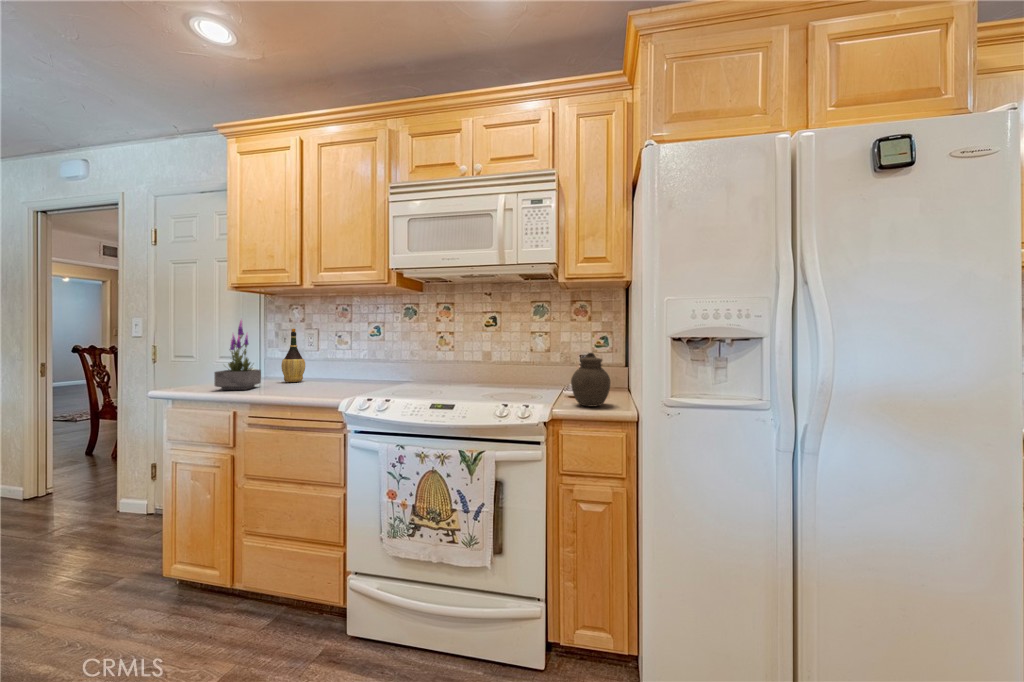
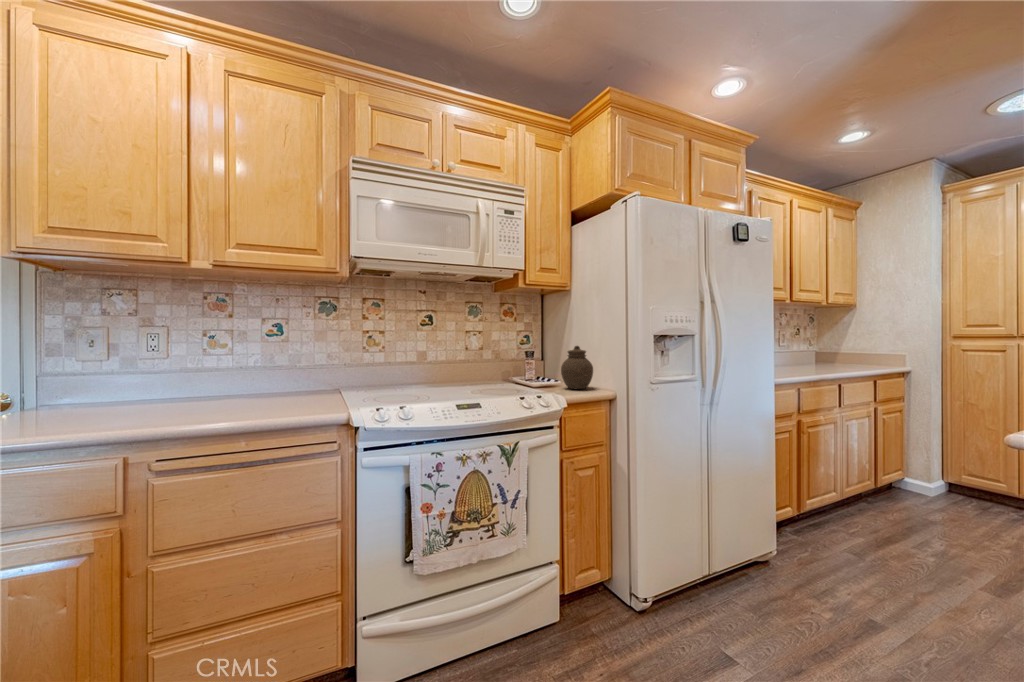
potted plant: present [214,320,261,390] -> none [33,307,113,431]
wine bottle: present [281,328,305,382] -> none [118,325,163,407]

